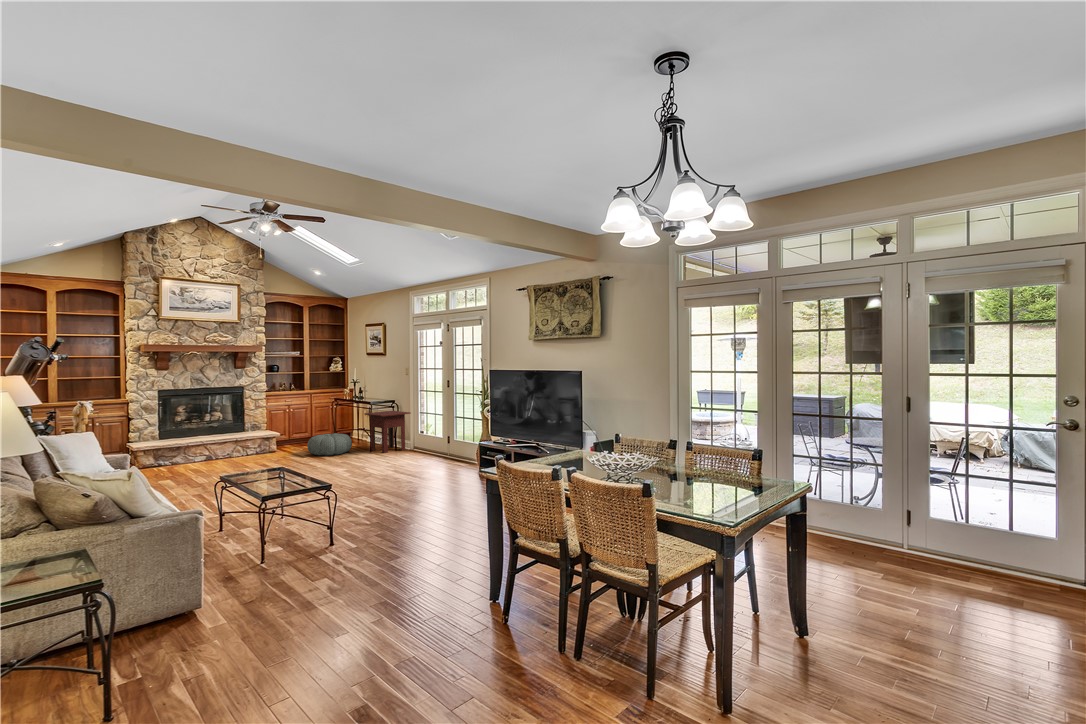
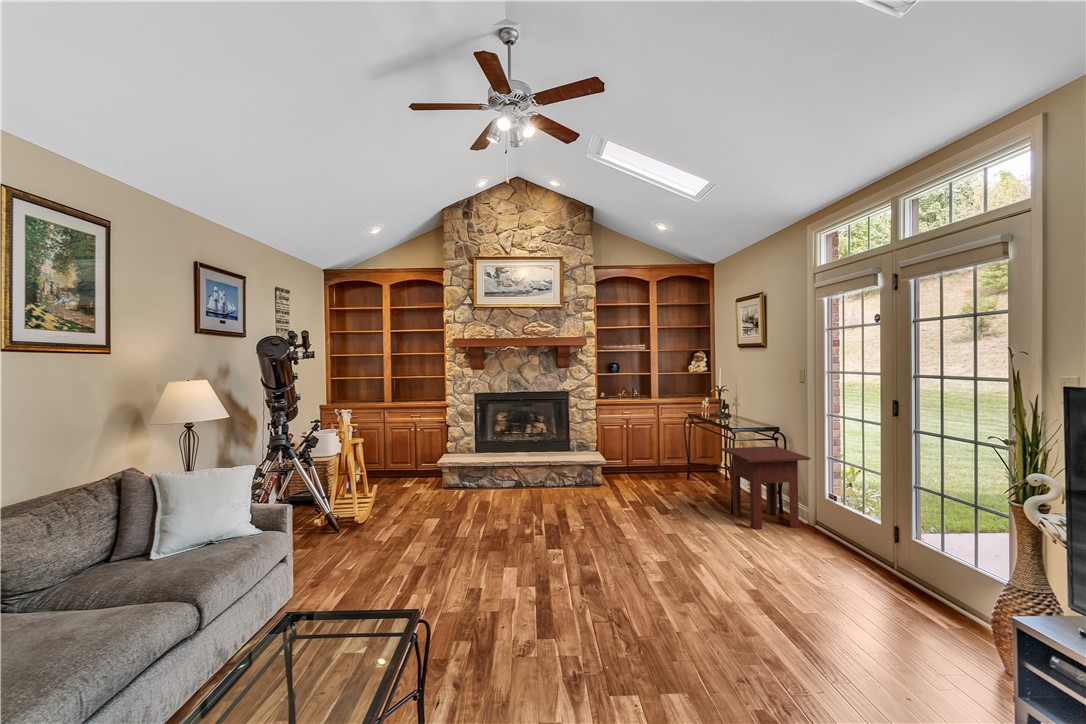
pouf: present [307,433,352,456] -> none [630,473,700,515]

